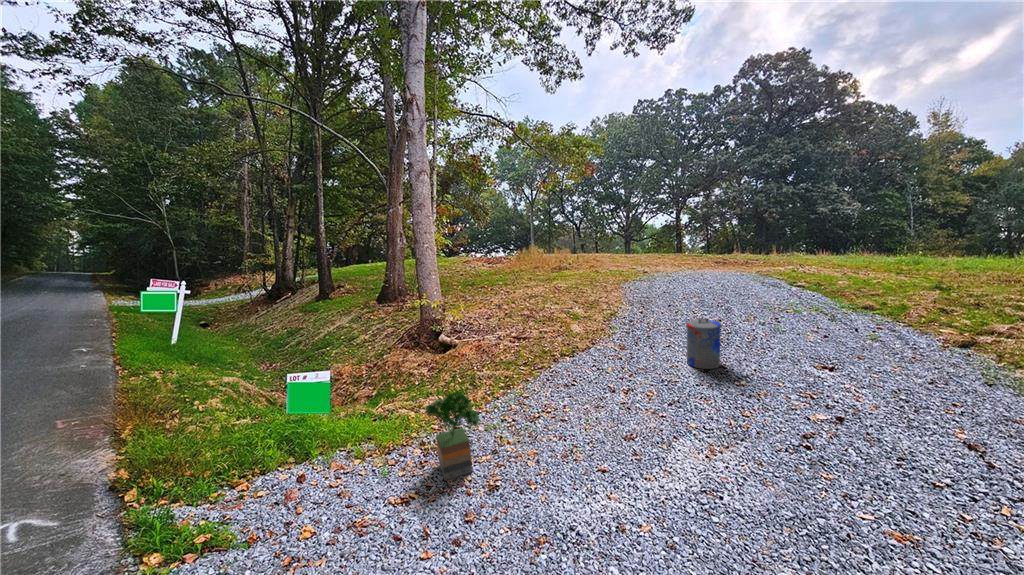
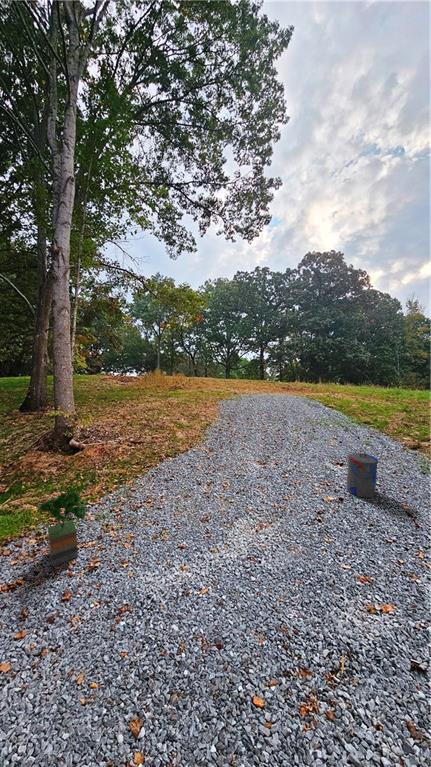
trash can: present [686,319,721,369] -> present [347,453,378,498]

